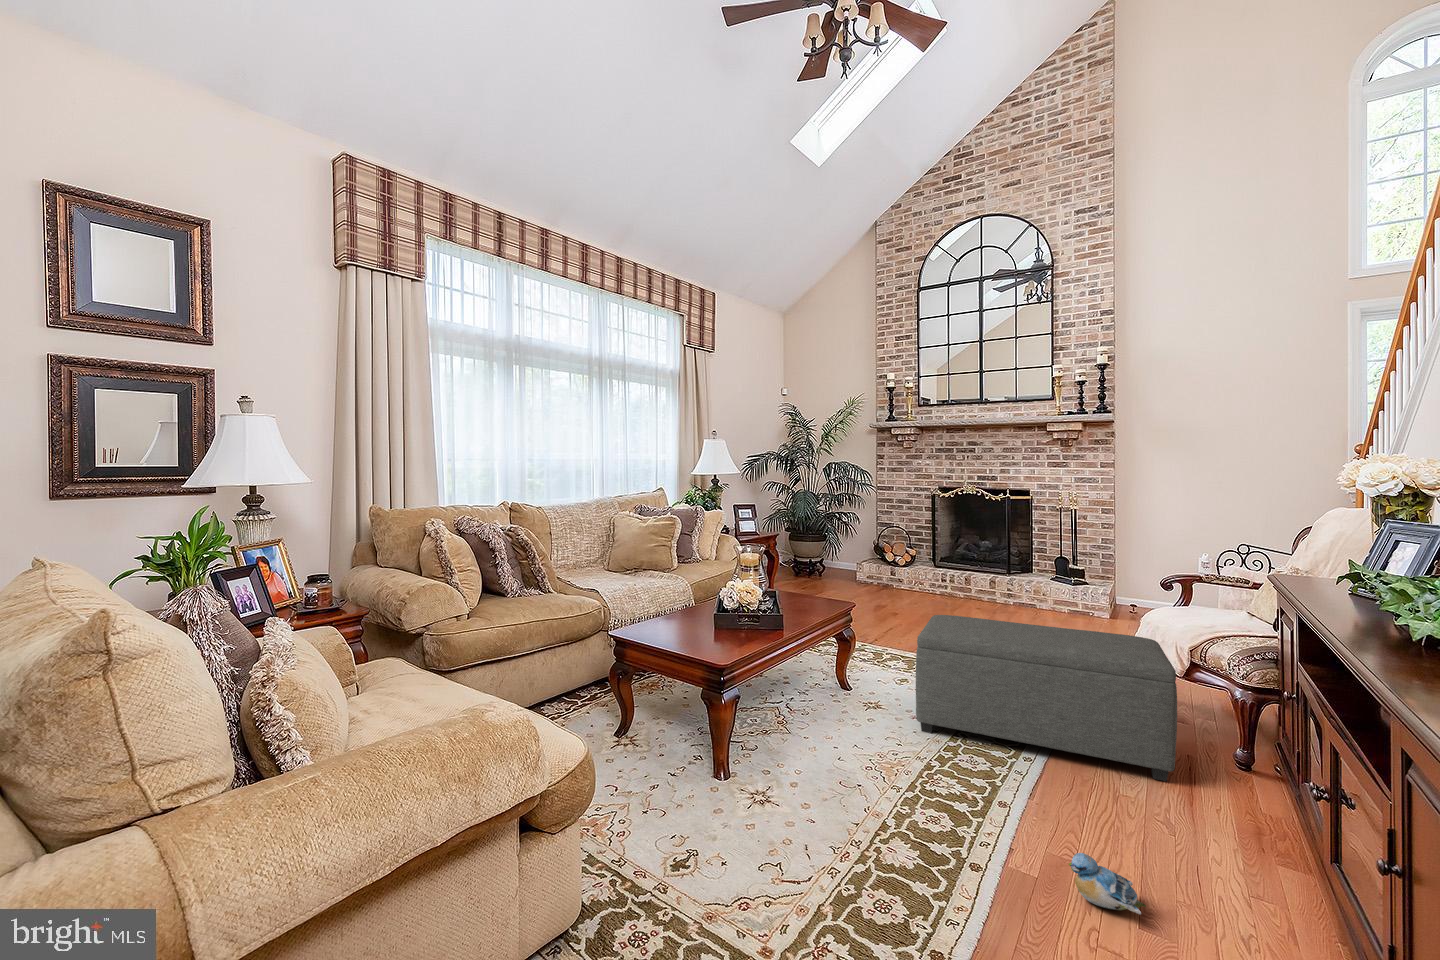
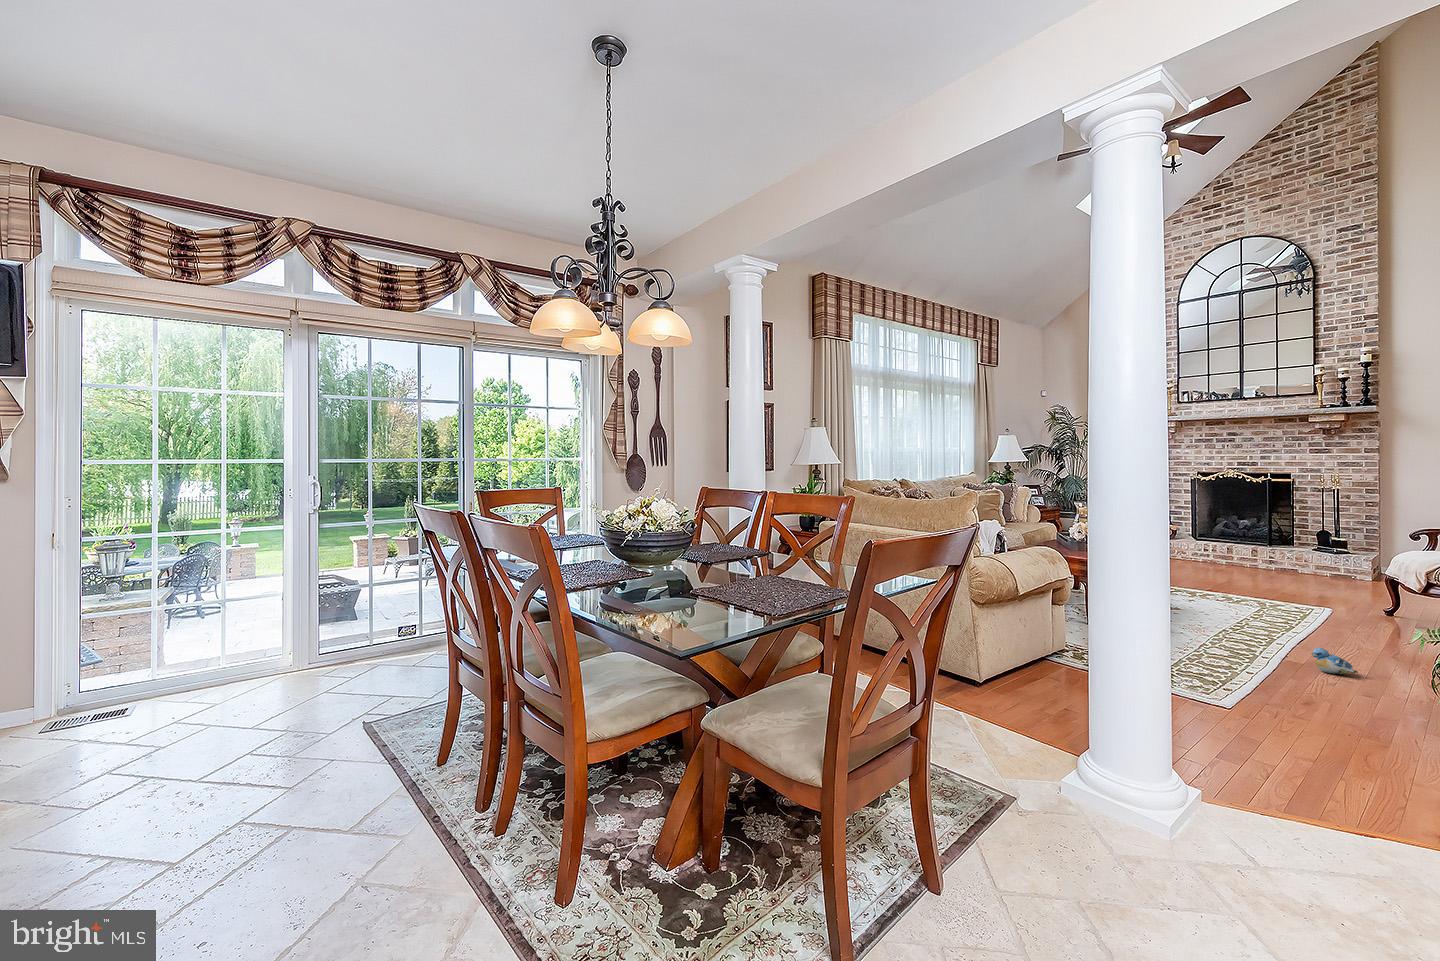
ottoman: present [916,615,1177,781] -> none [1202,552,1399,646]

